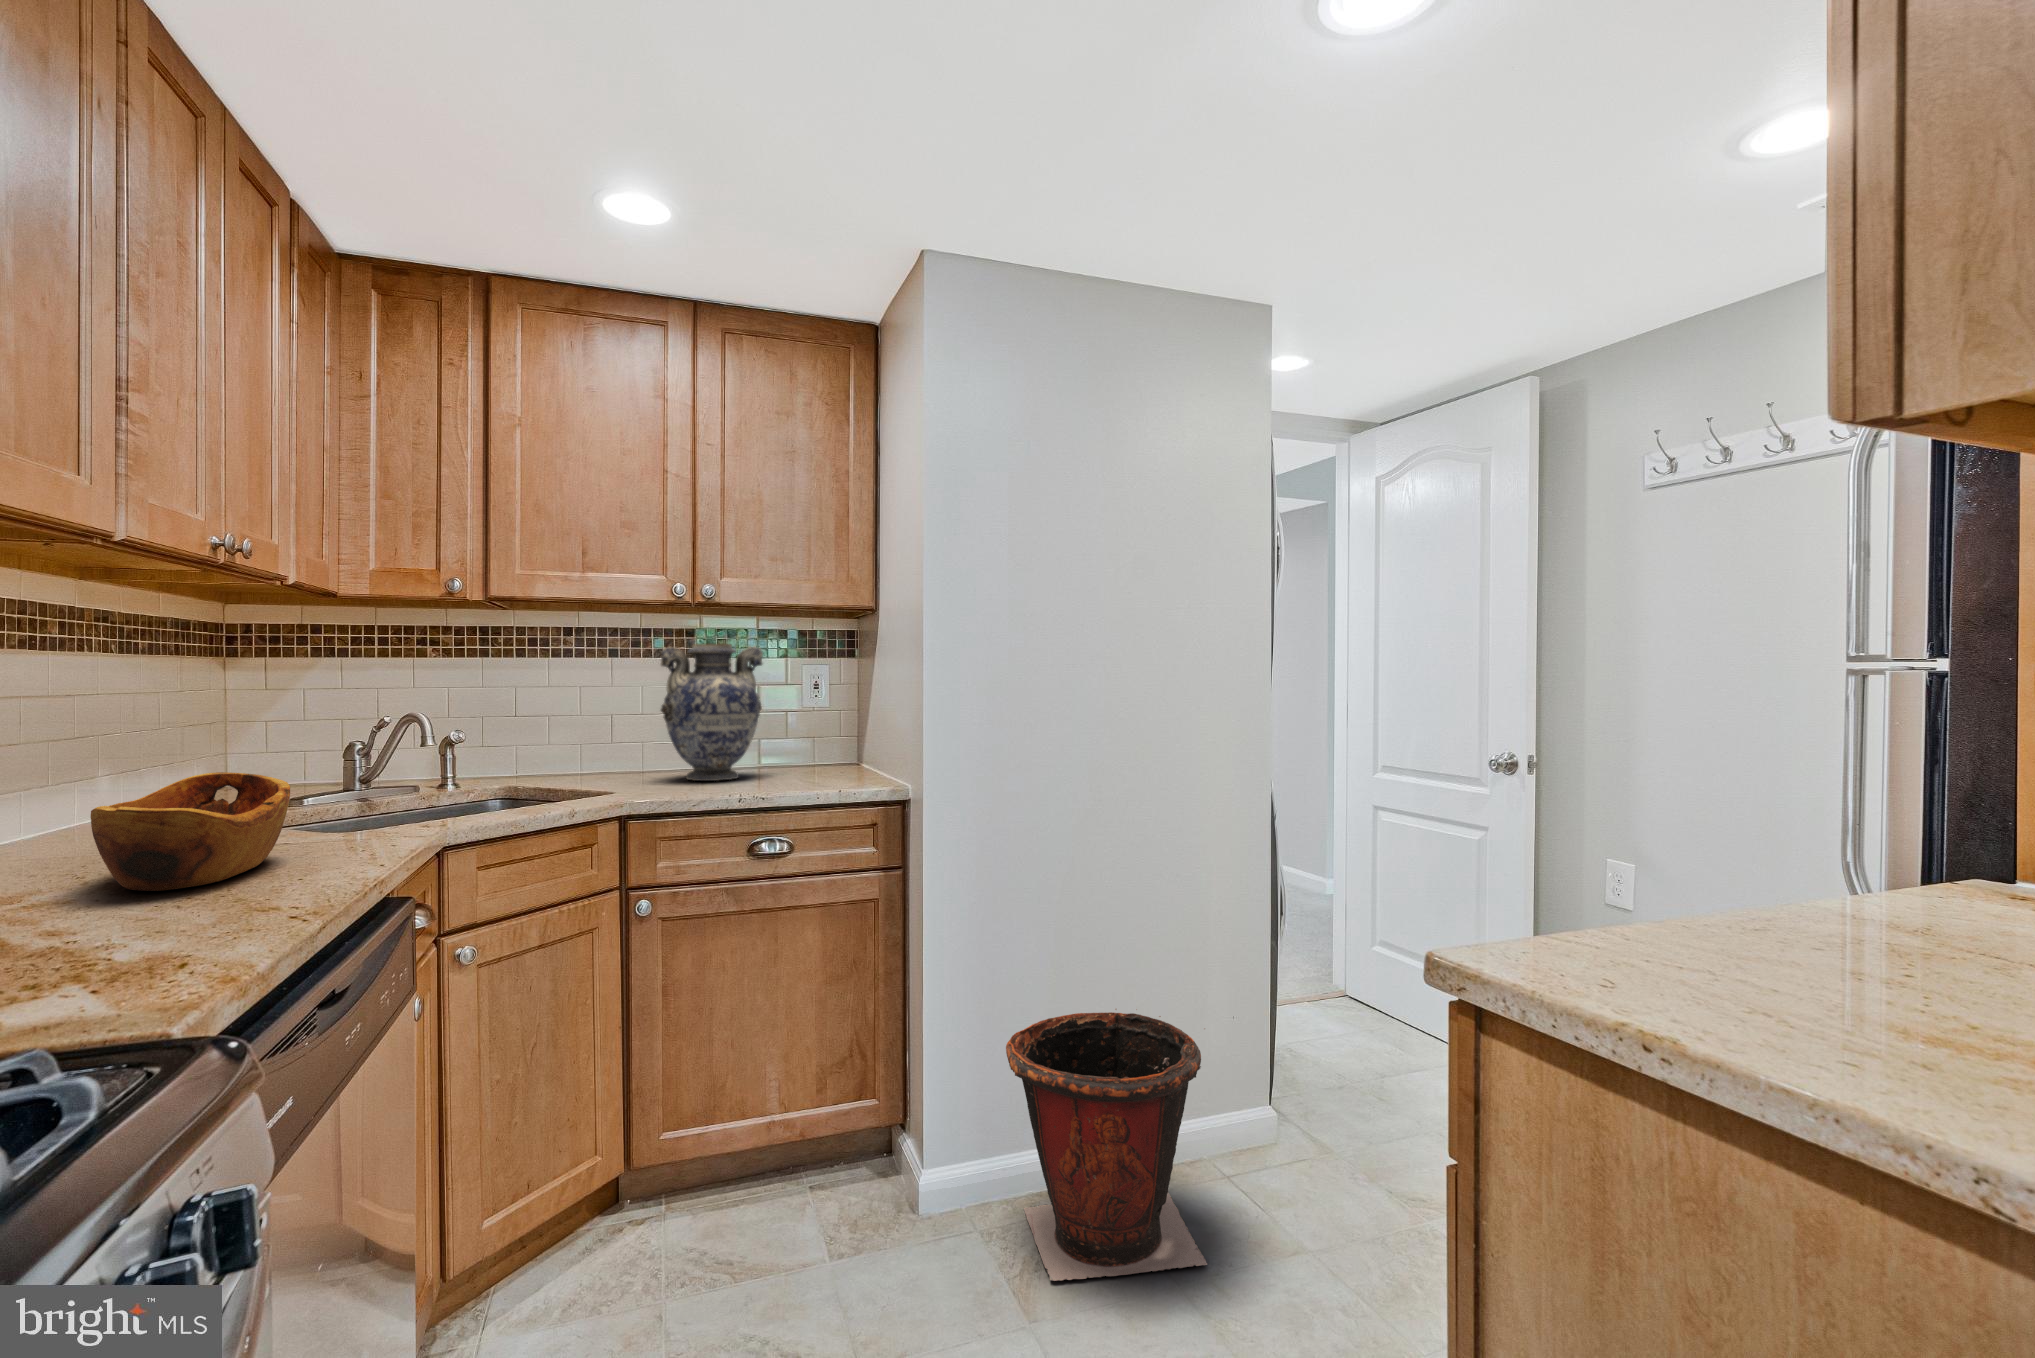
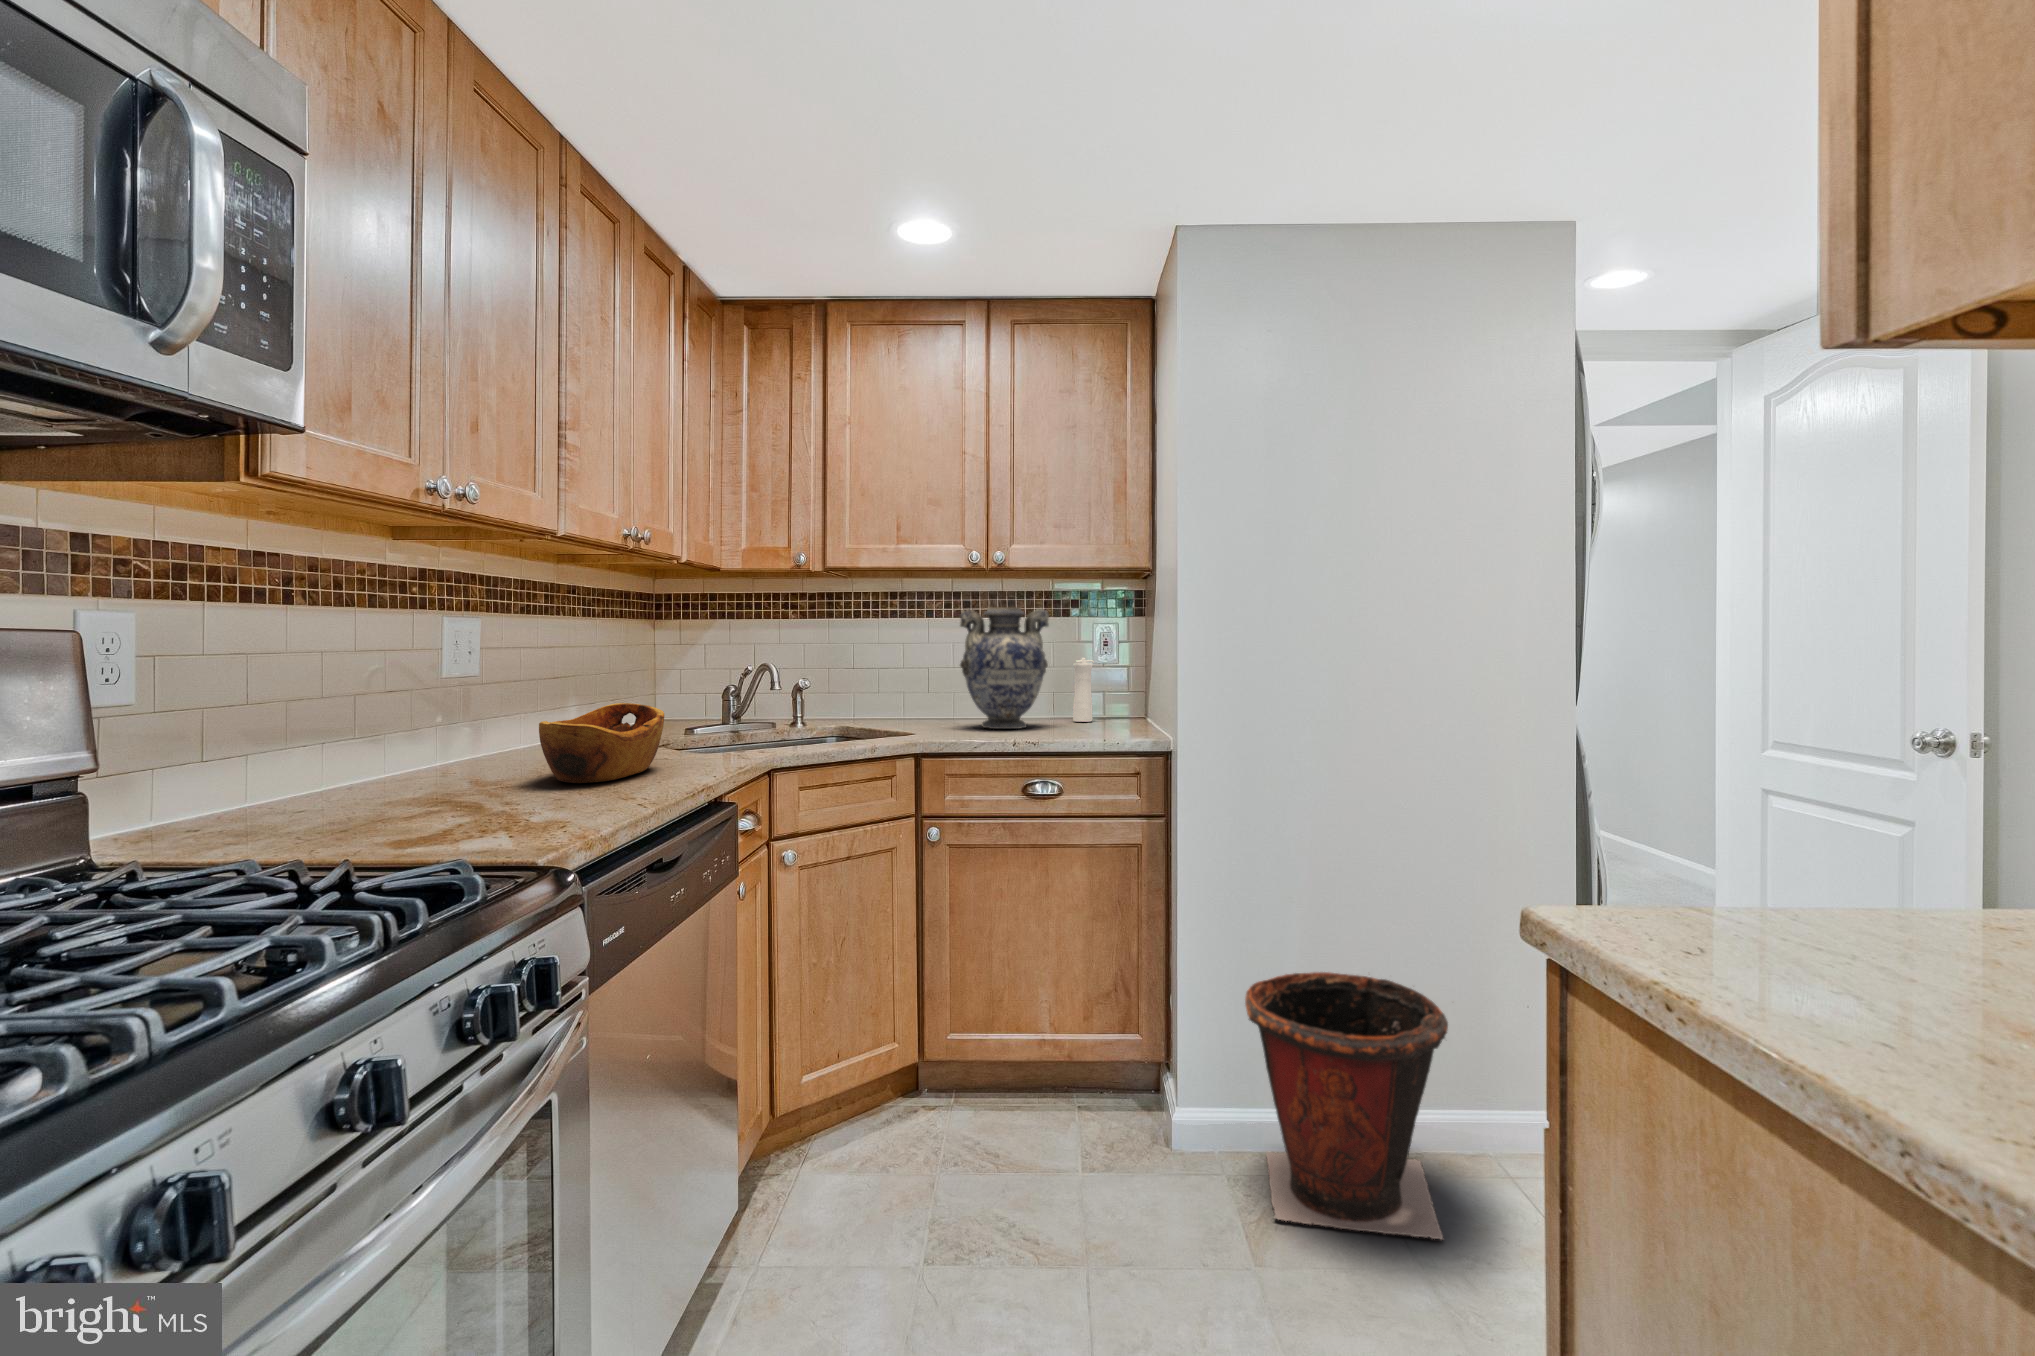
pepper mill: none [785,690,827,768] -> present [1073,658,1094,722]

